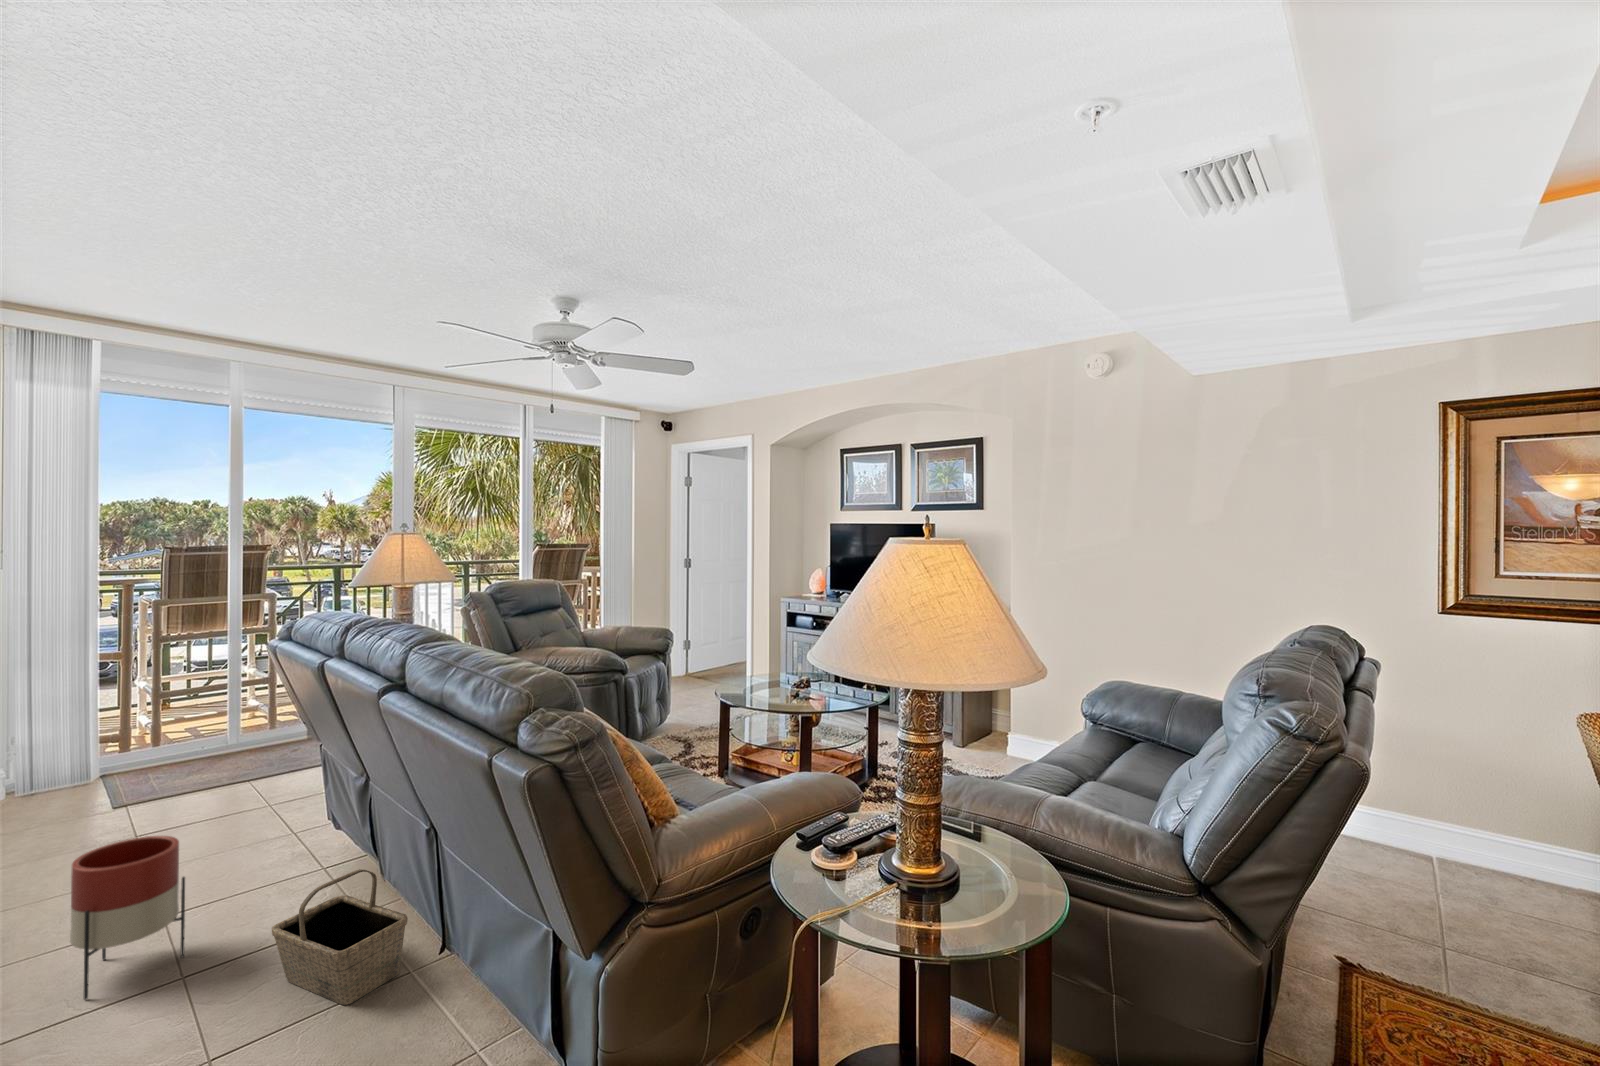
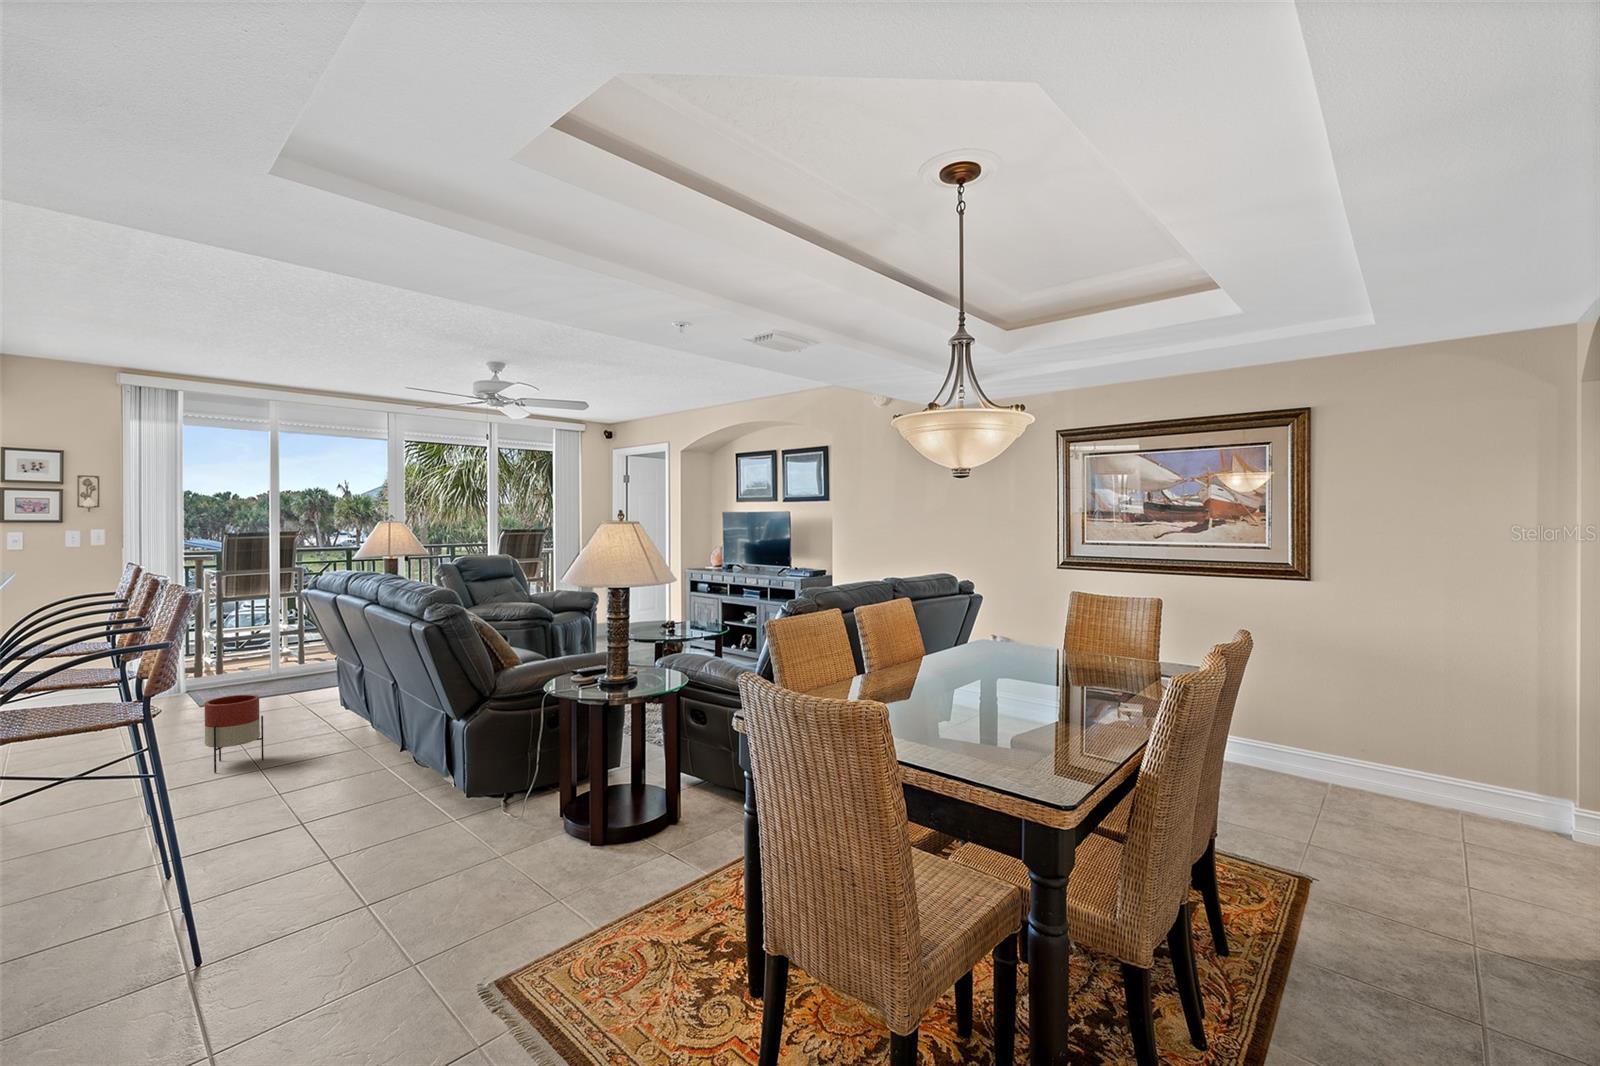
basket: present [272,869,408,1005] -> none [312,710,386,775]

